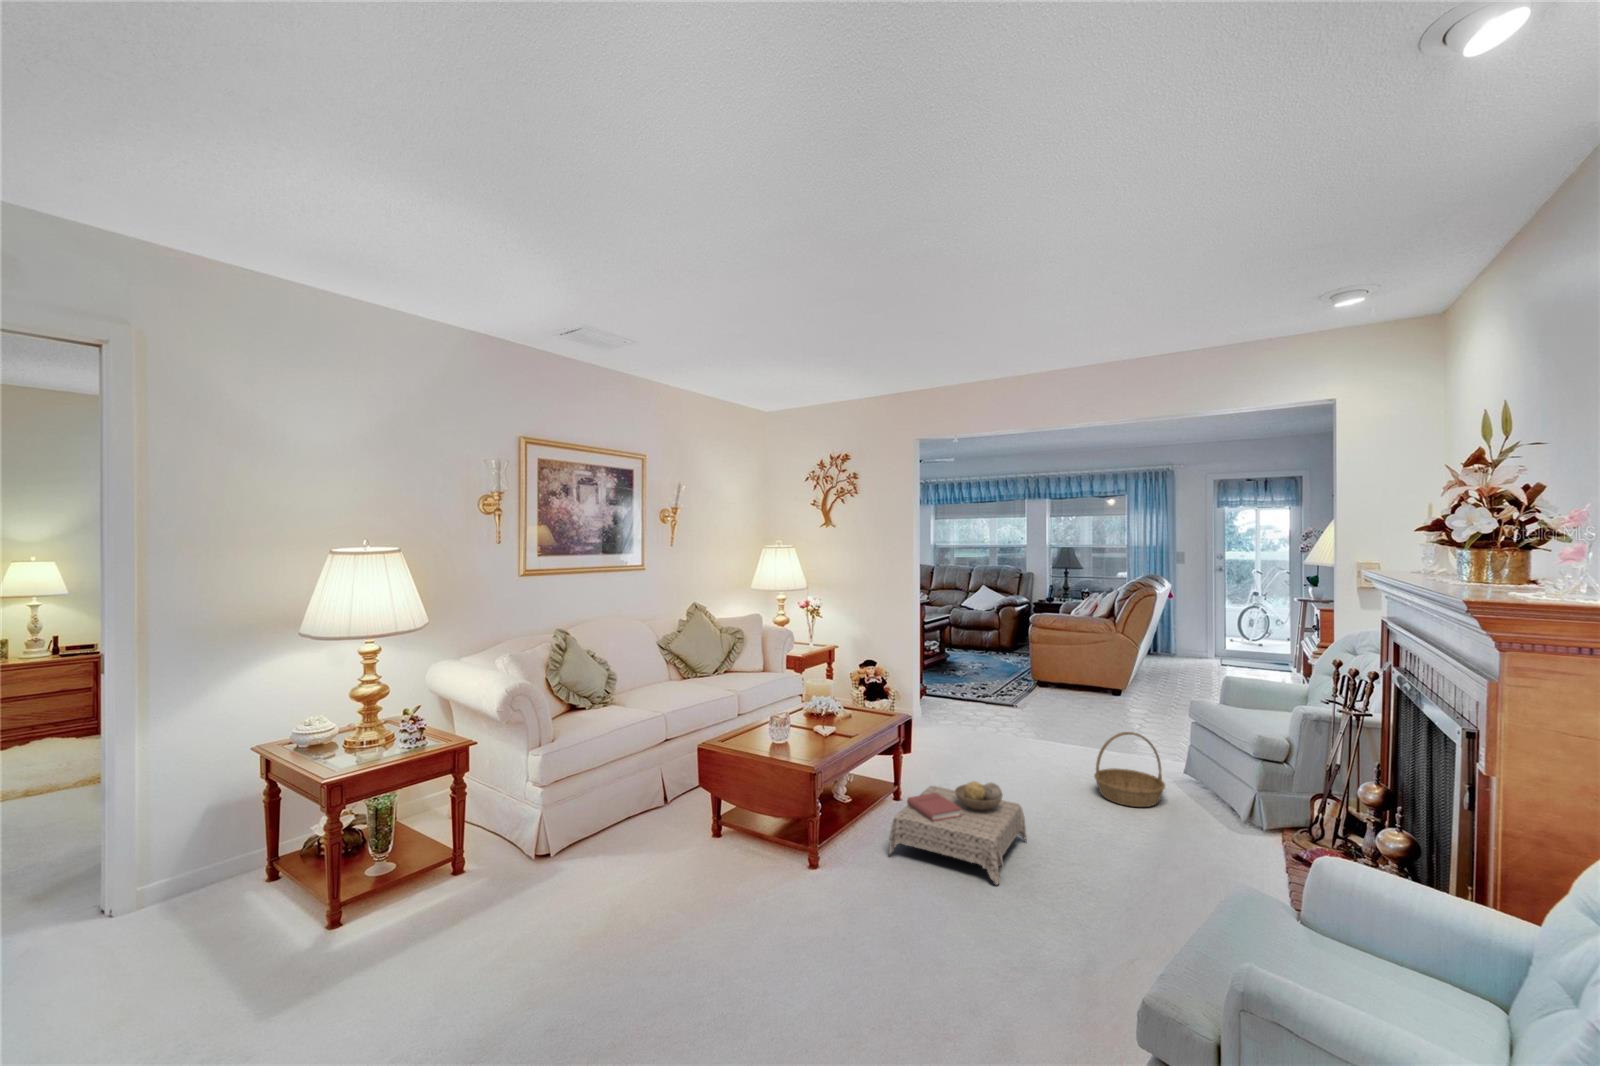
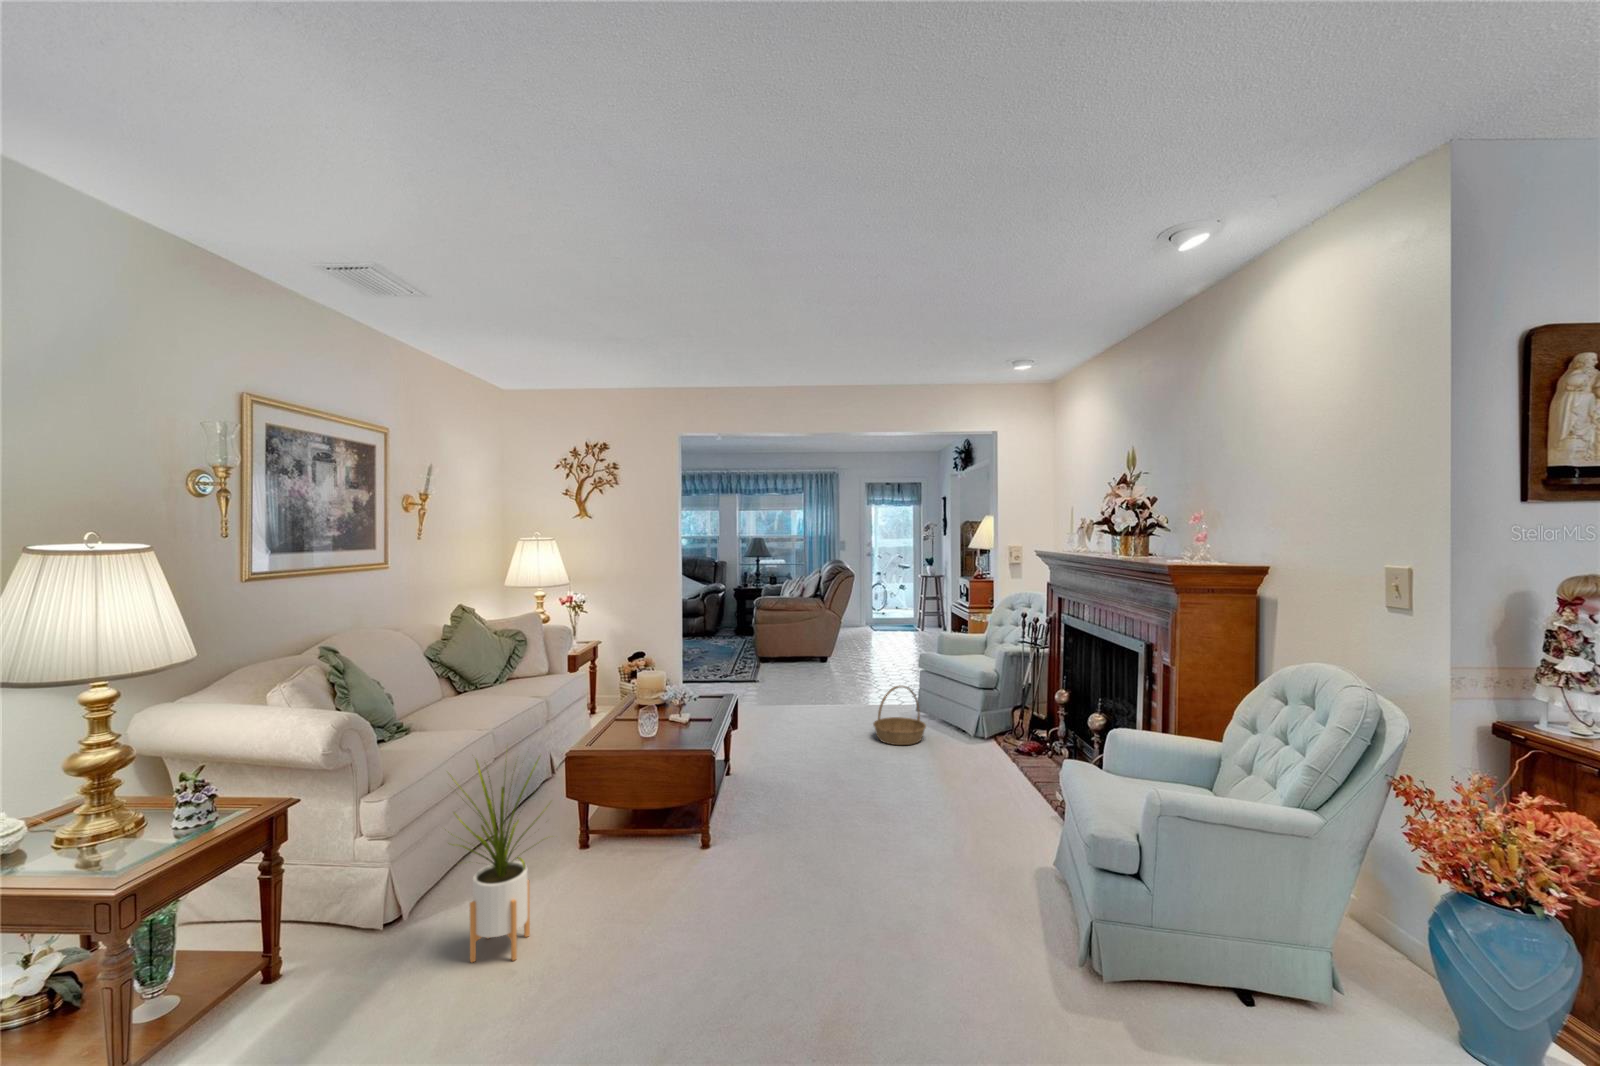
house plant: none [544,724,639,913] -> present [451,758,550,962]
ottoman: present [889,781,1027,885] -> none [762,741,869,825]

